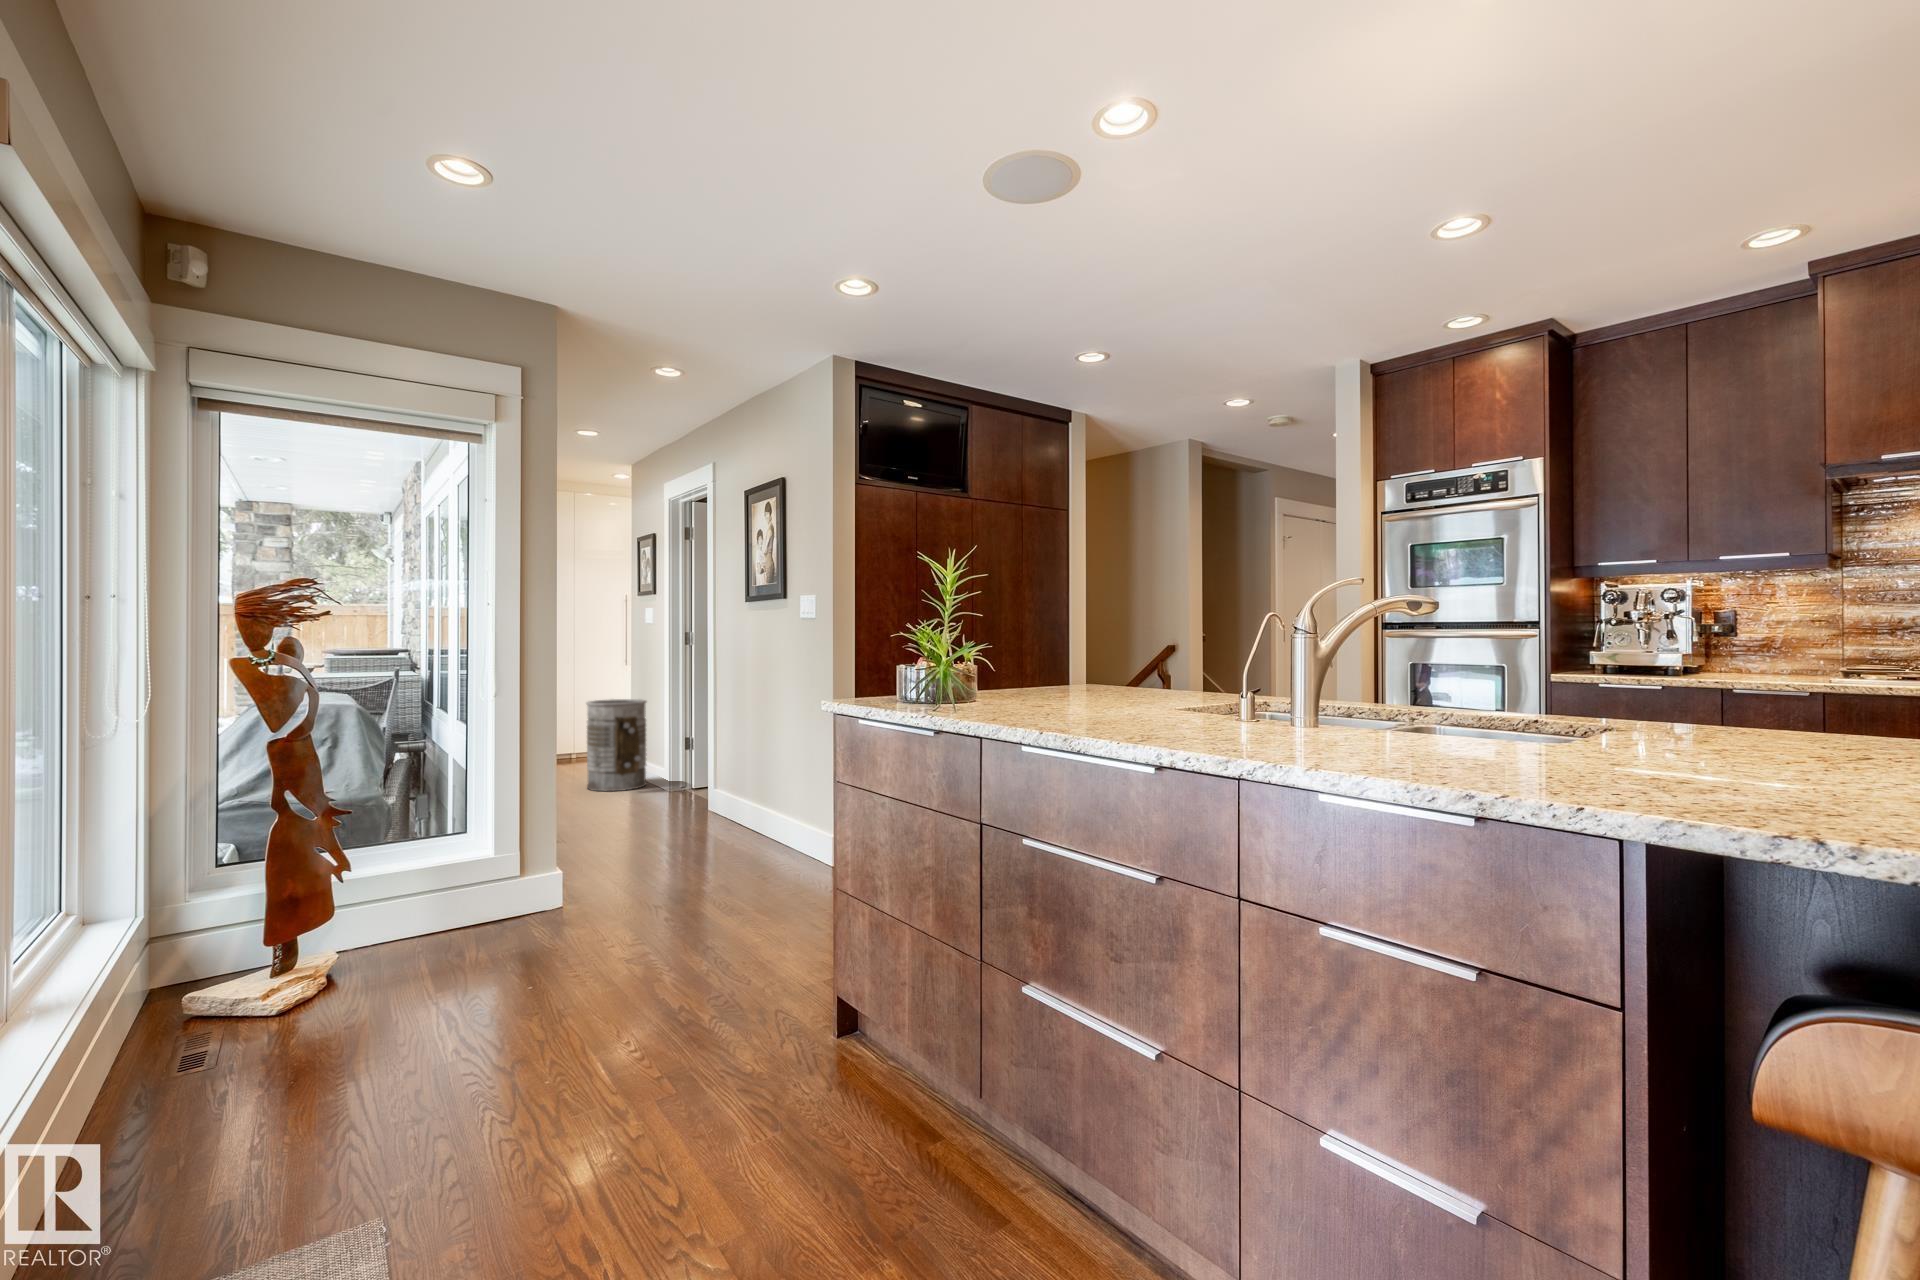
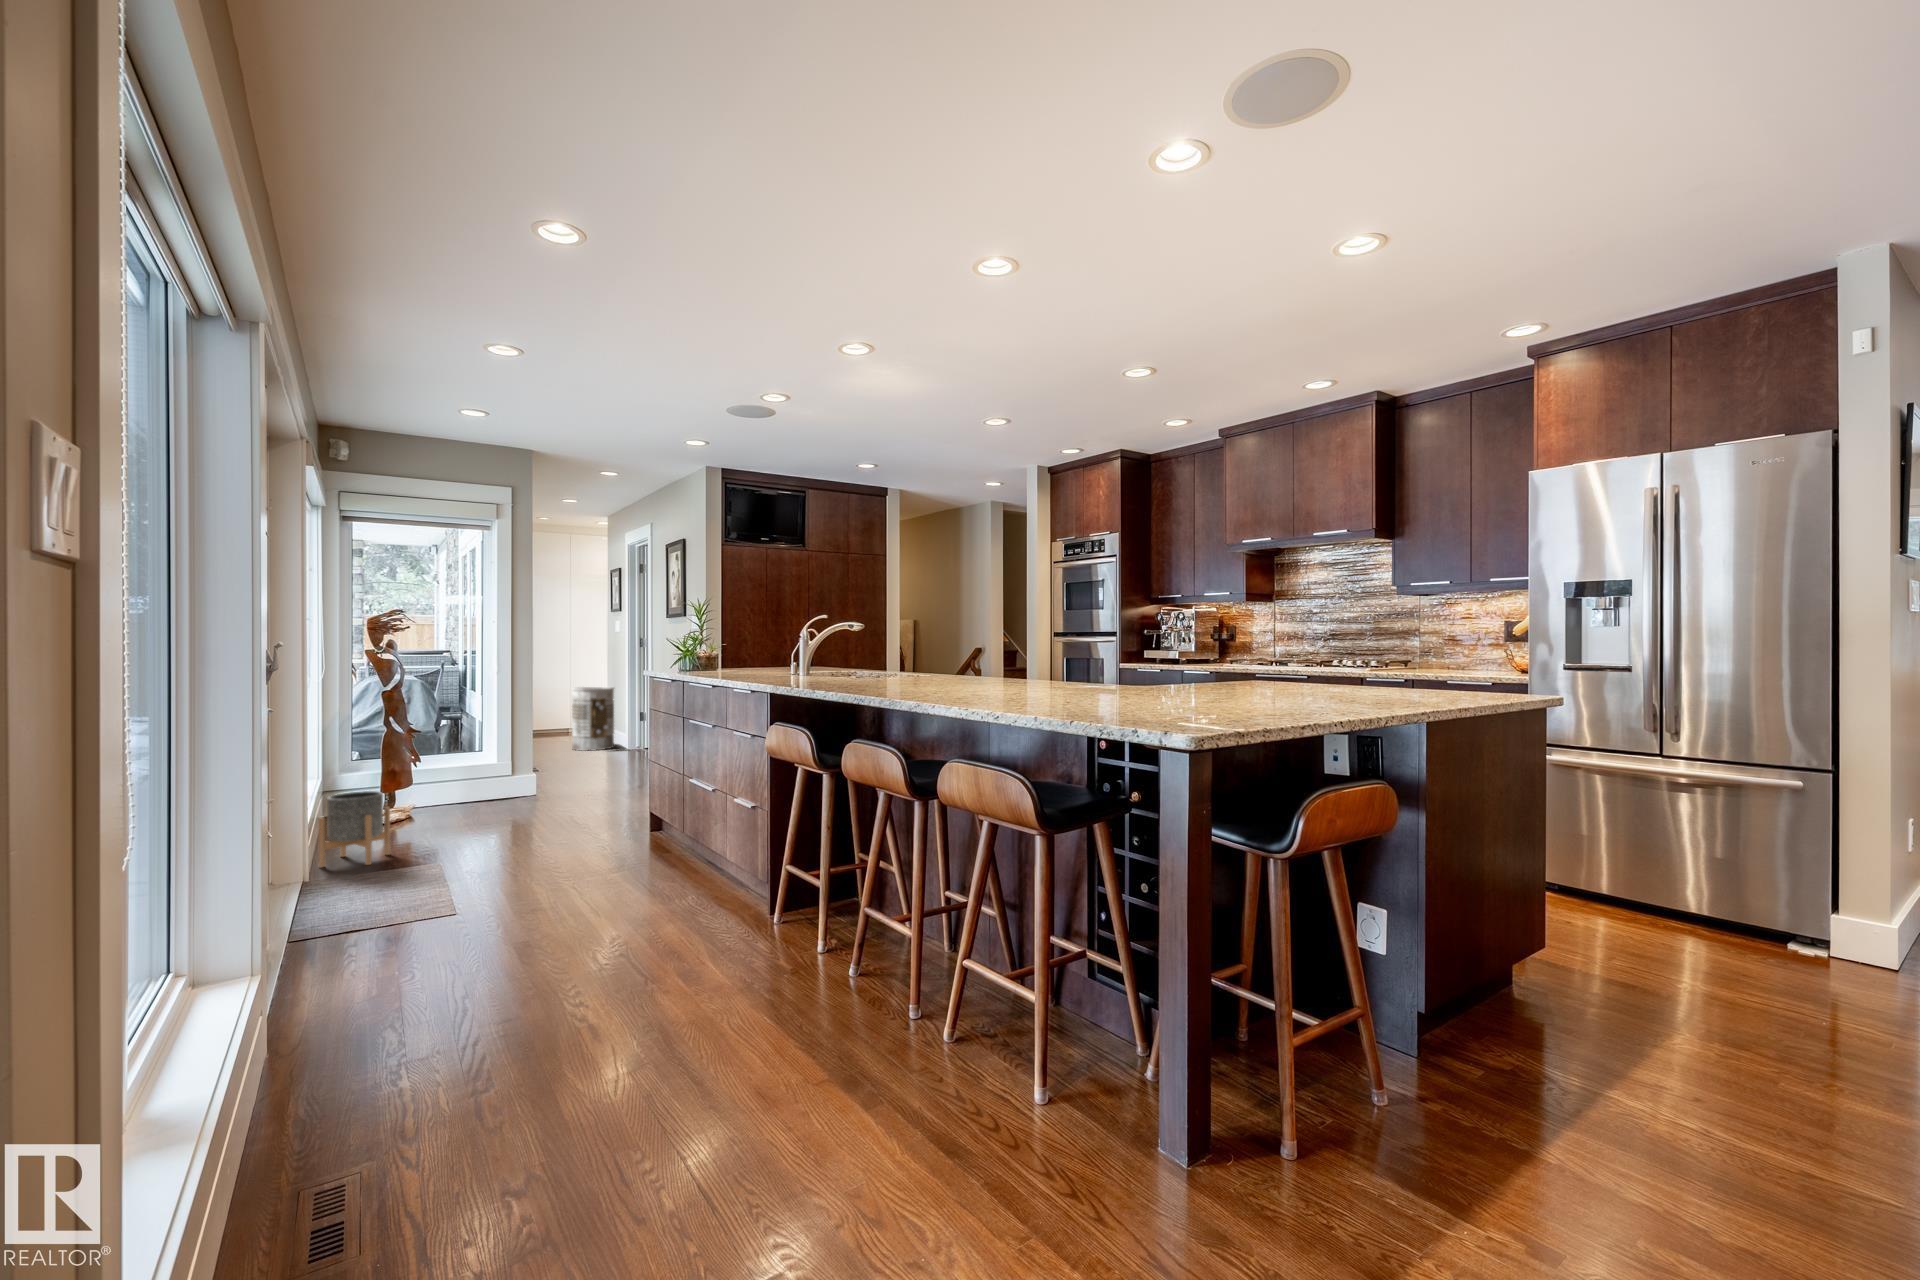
planter: none [56,1004,266,1240] -> present [318,791,390,867]

